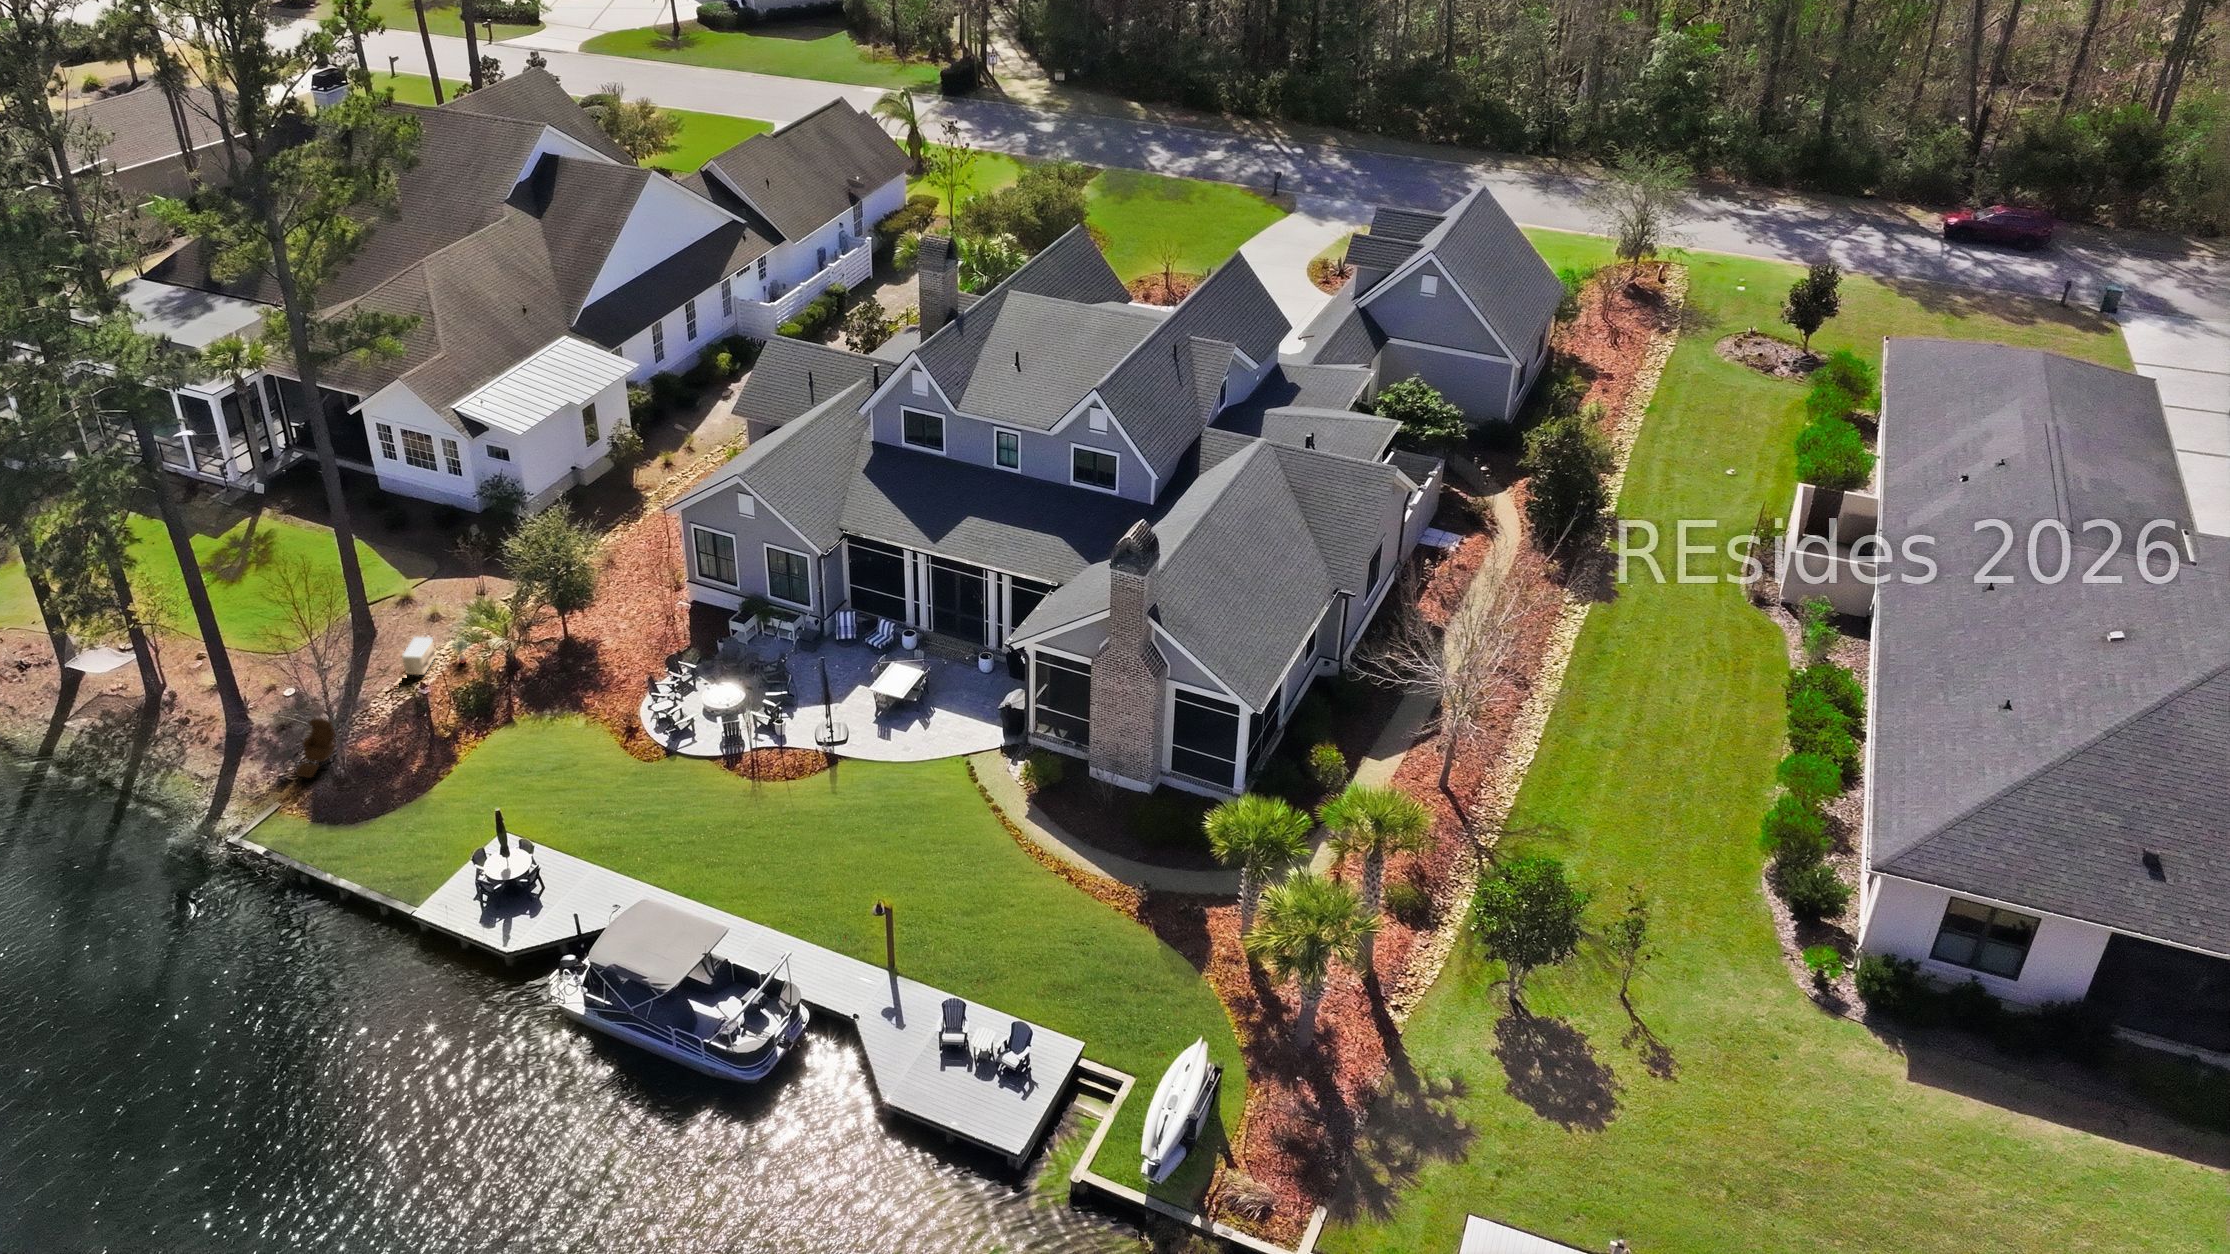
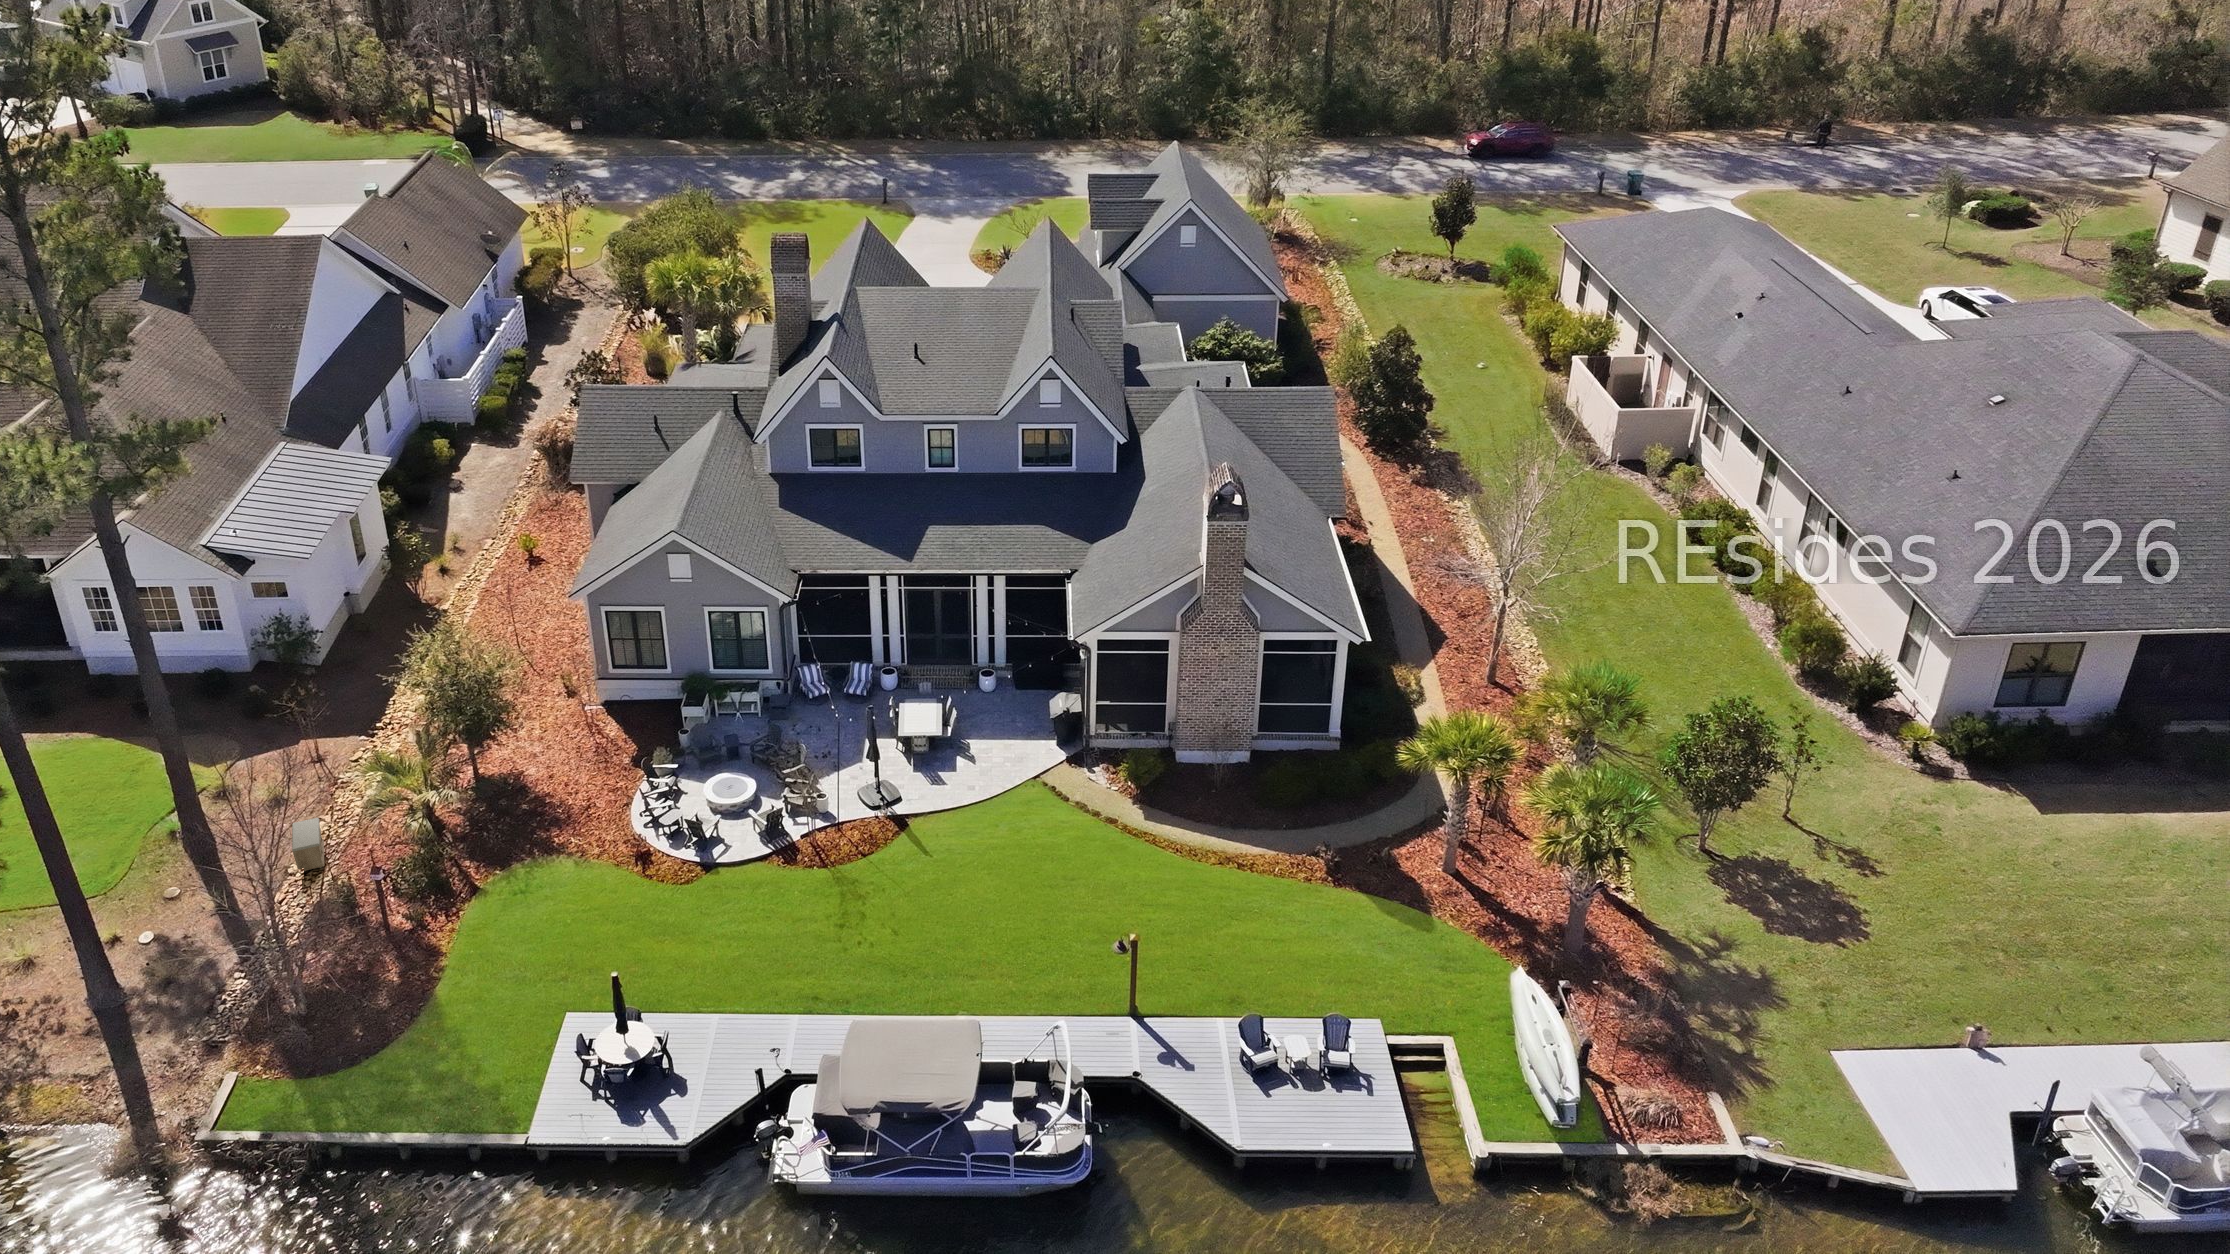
potted tree: present [451,637,470,664] -> none [344,804,375,841]
lounge chair: present [296,718,335,778] -> none [228,949,278,1038]

